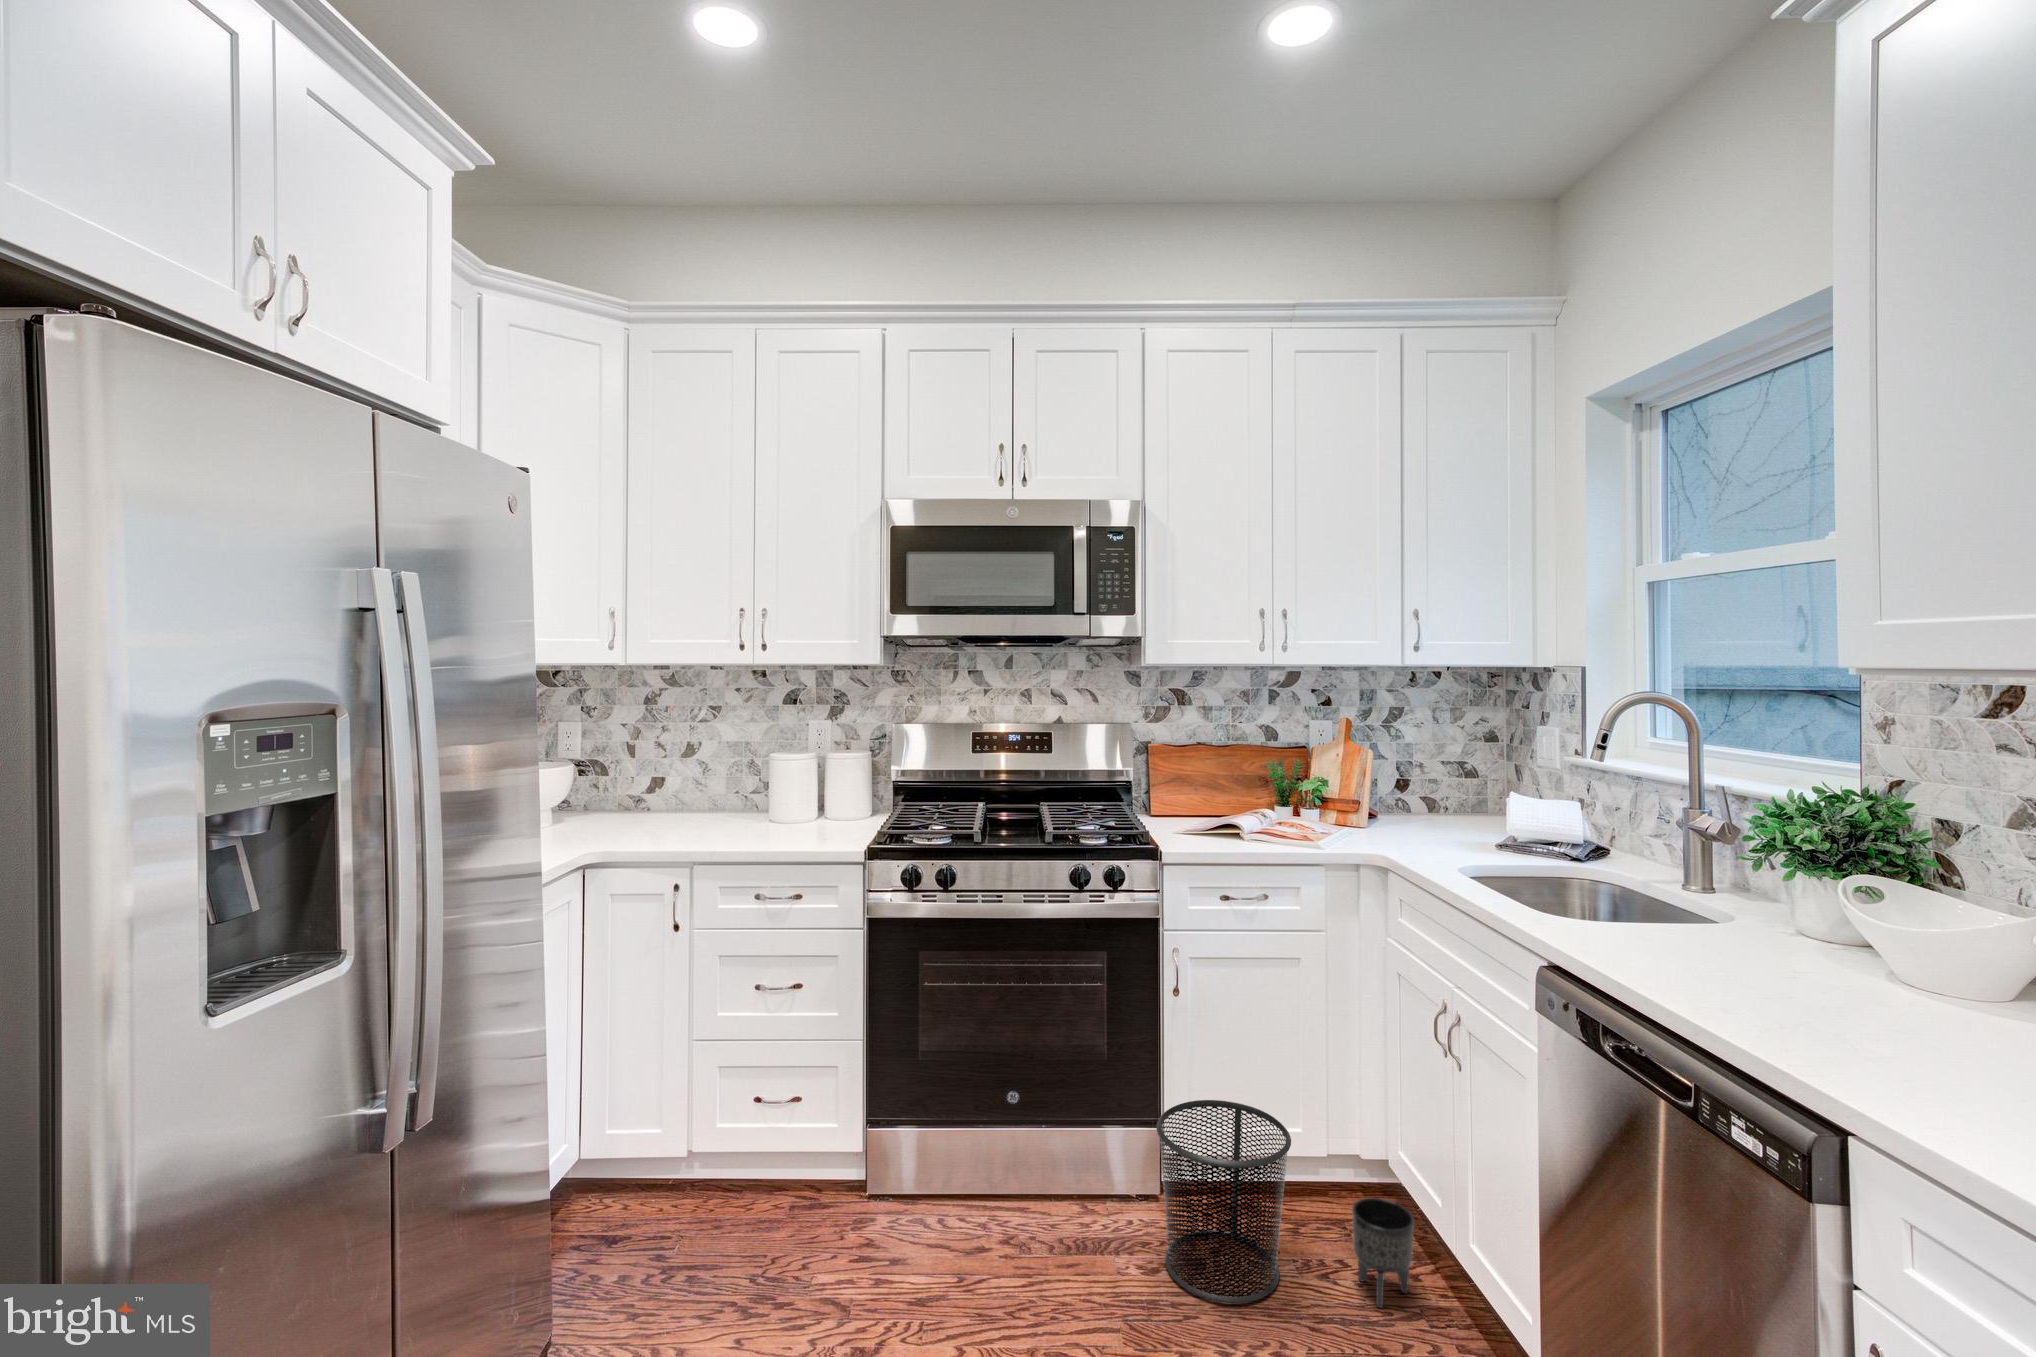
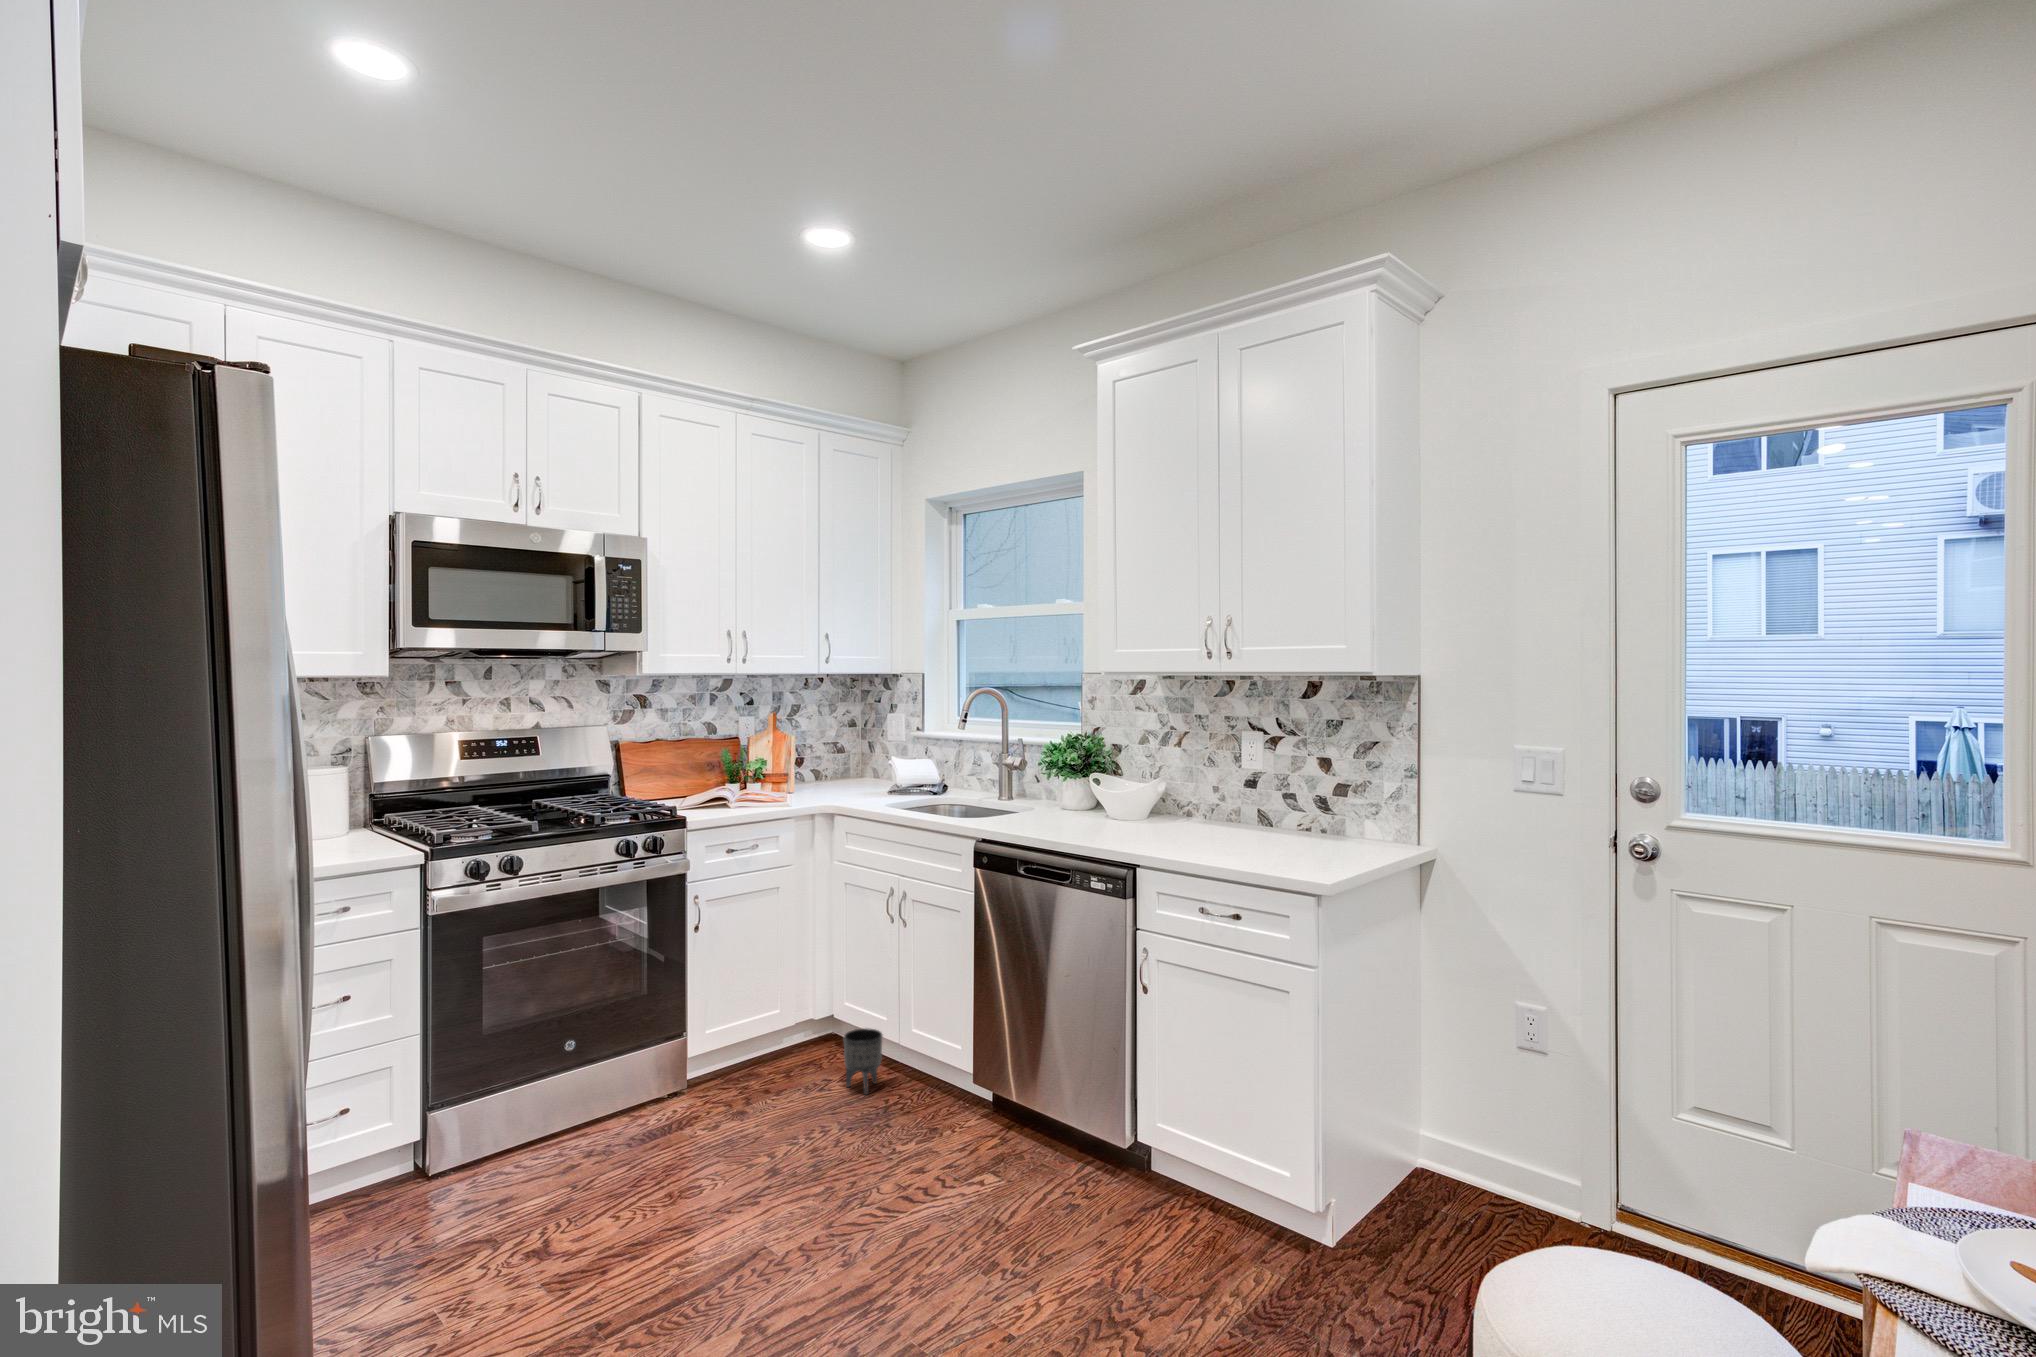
waste bin: present [1157,1100,1291,1303] -> none [711,995,810,1129]

